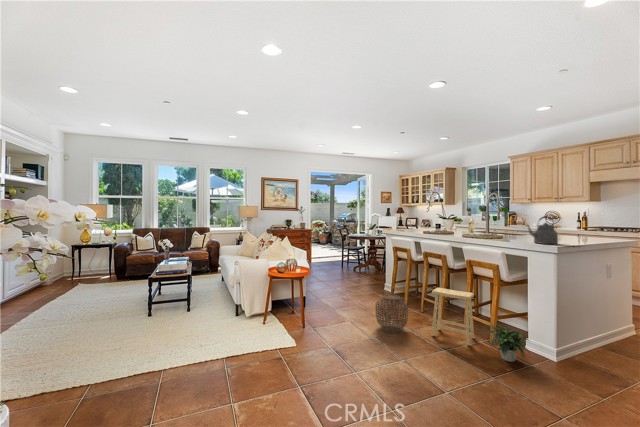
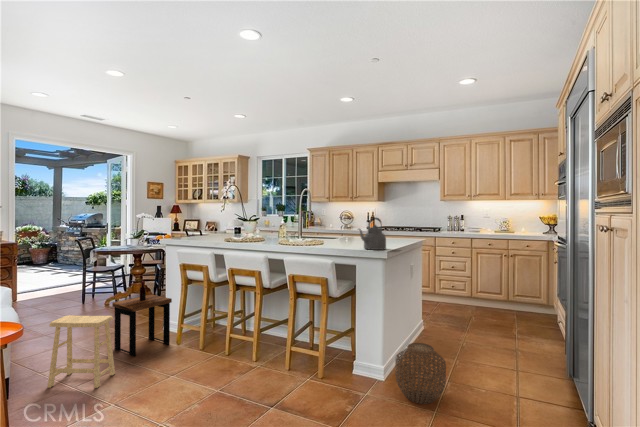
side table: none [354,256,388,301] -> present [112,281,172,356]
footstool: present [431,288,474,346] -> present [48,315,115,388]
woven basket: present [376,295,408,333] -> present [395,343,446,404]
potted plant: present [488,325,528,362] -> none [309,353,368,400]

